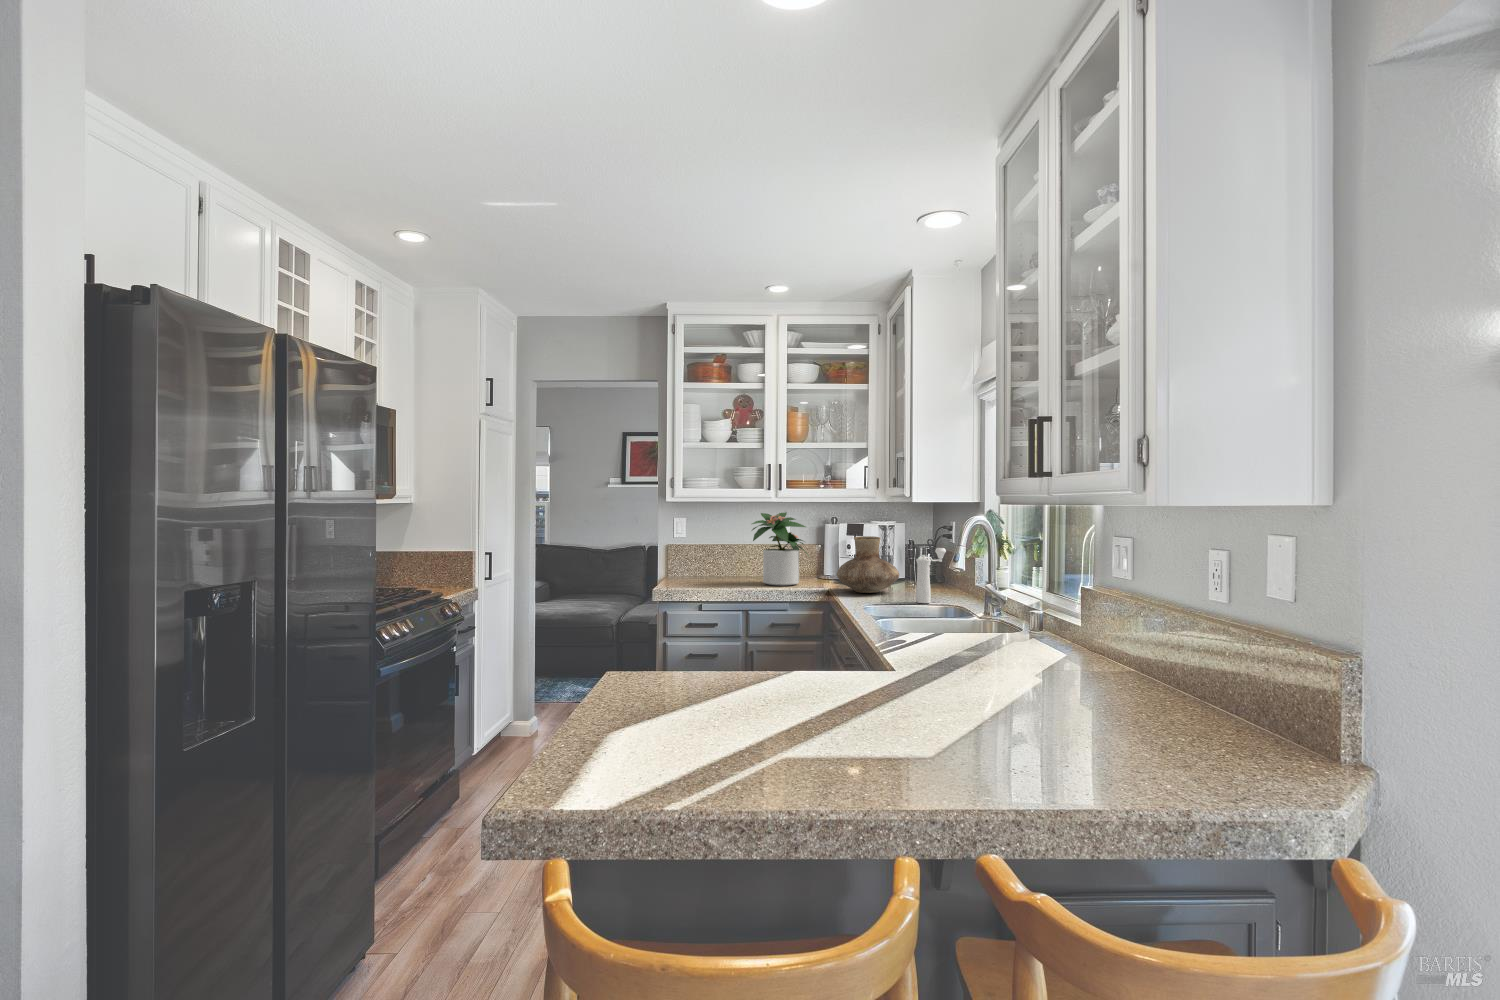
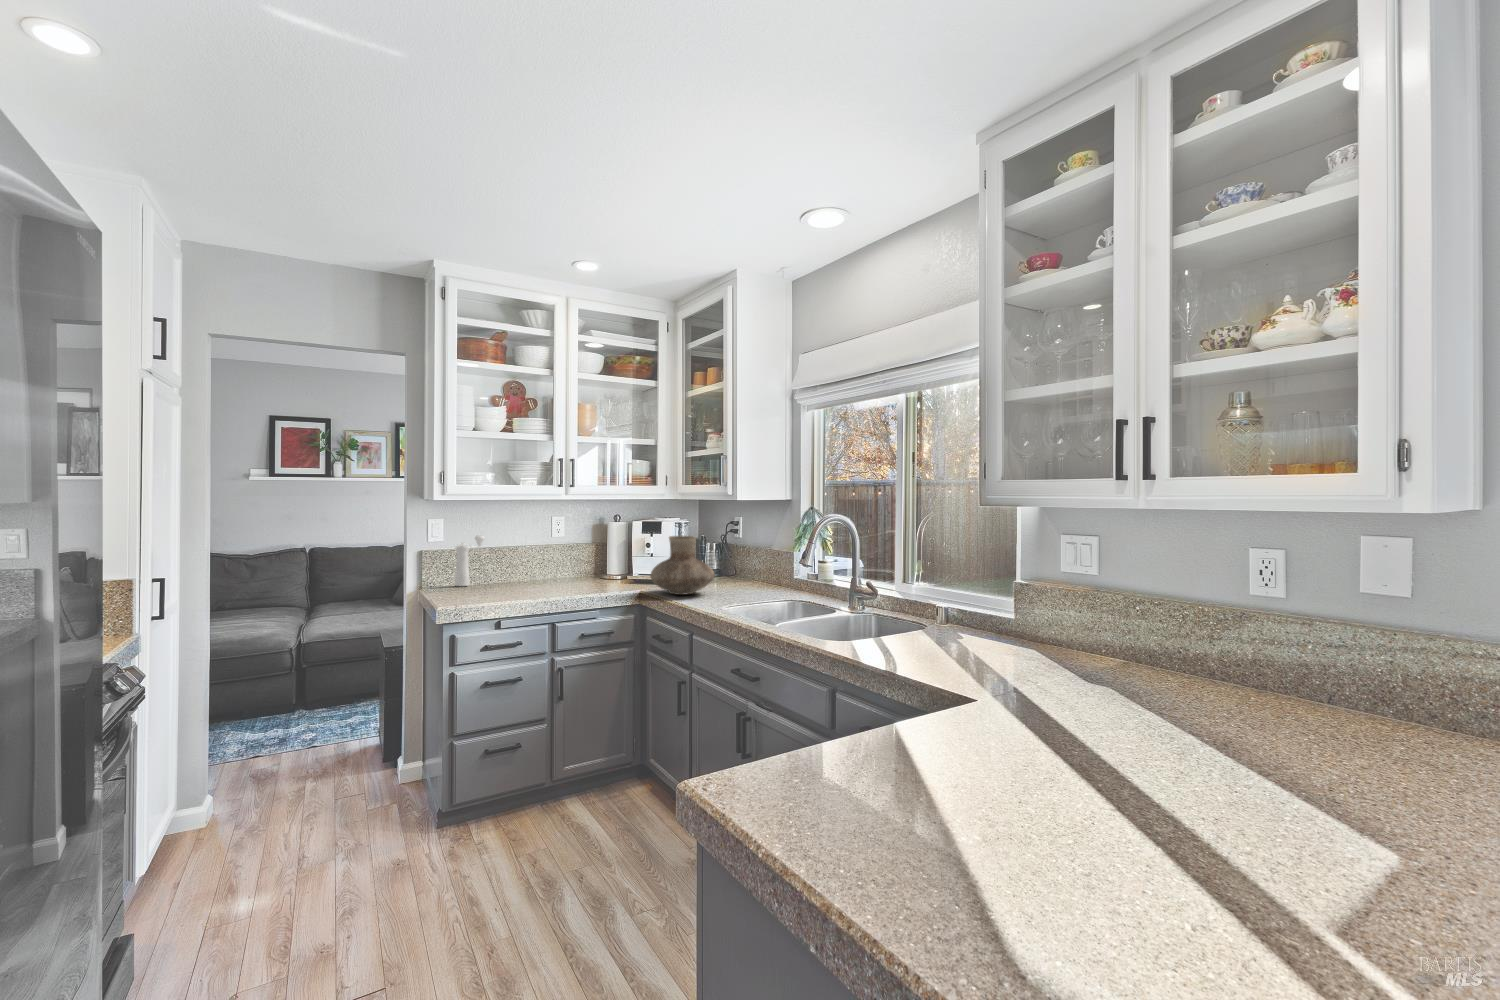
potted plant: present [752,512,809,586] -> none [539,511,609,592]
pepper mill: present [916,548,946,603] -> present [455,535,484,586]

